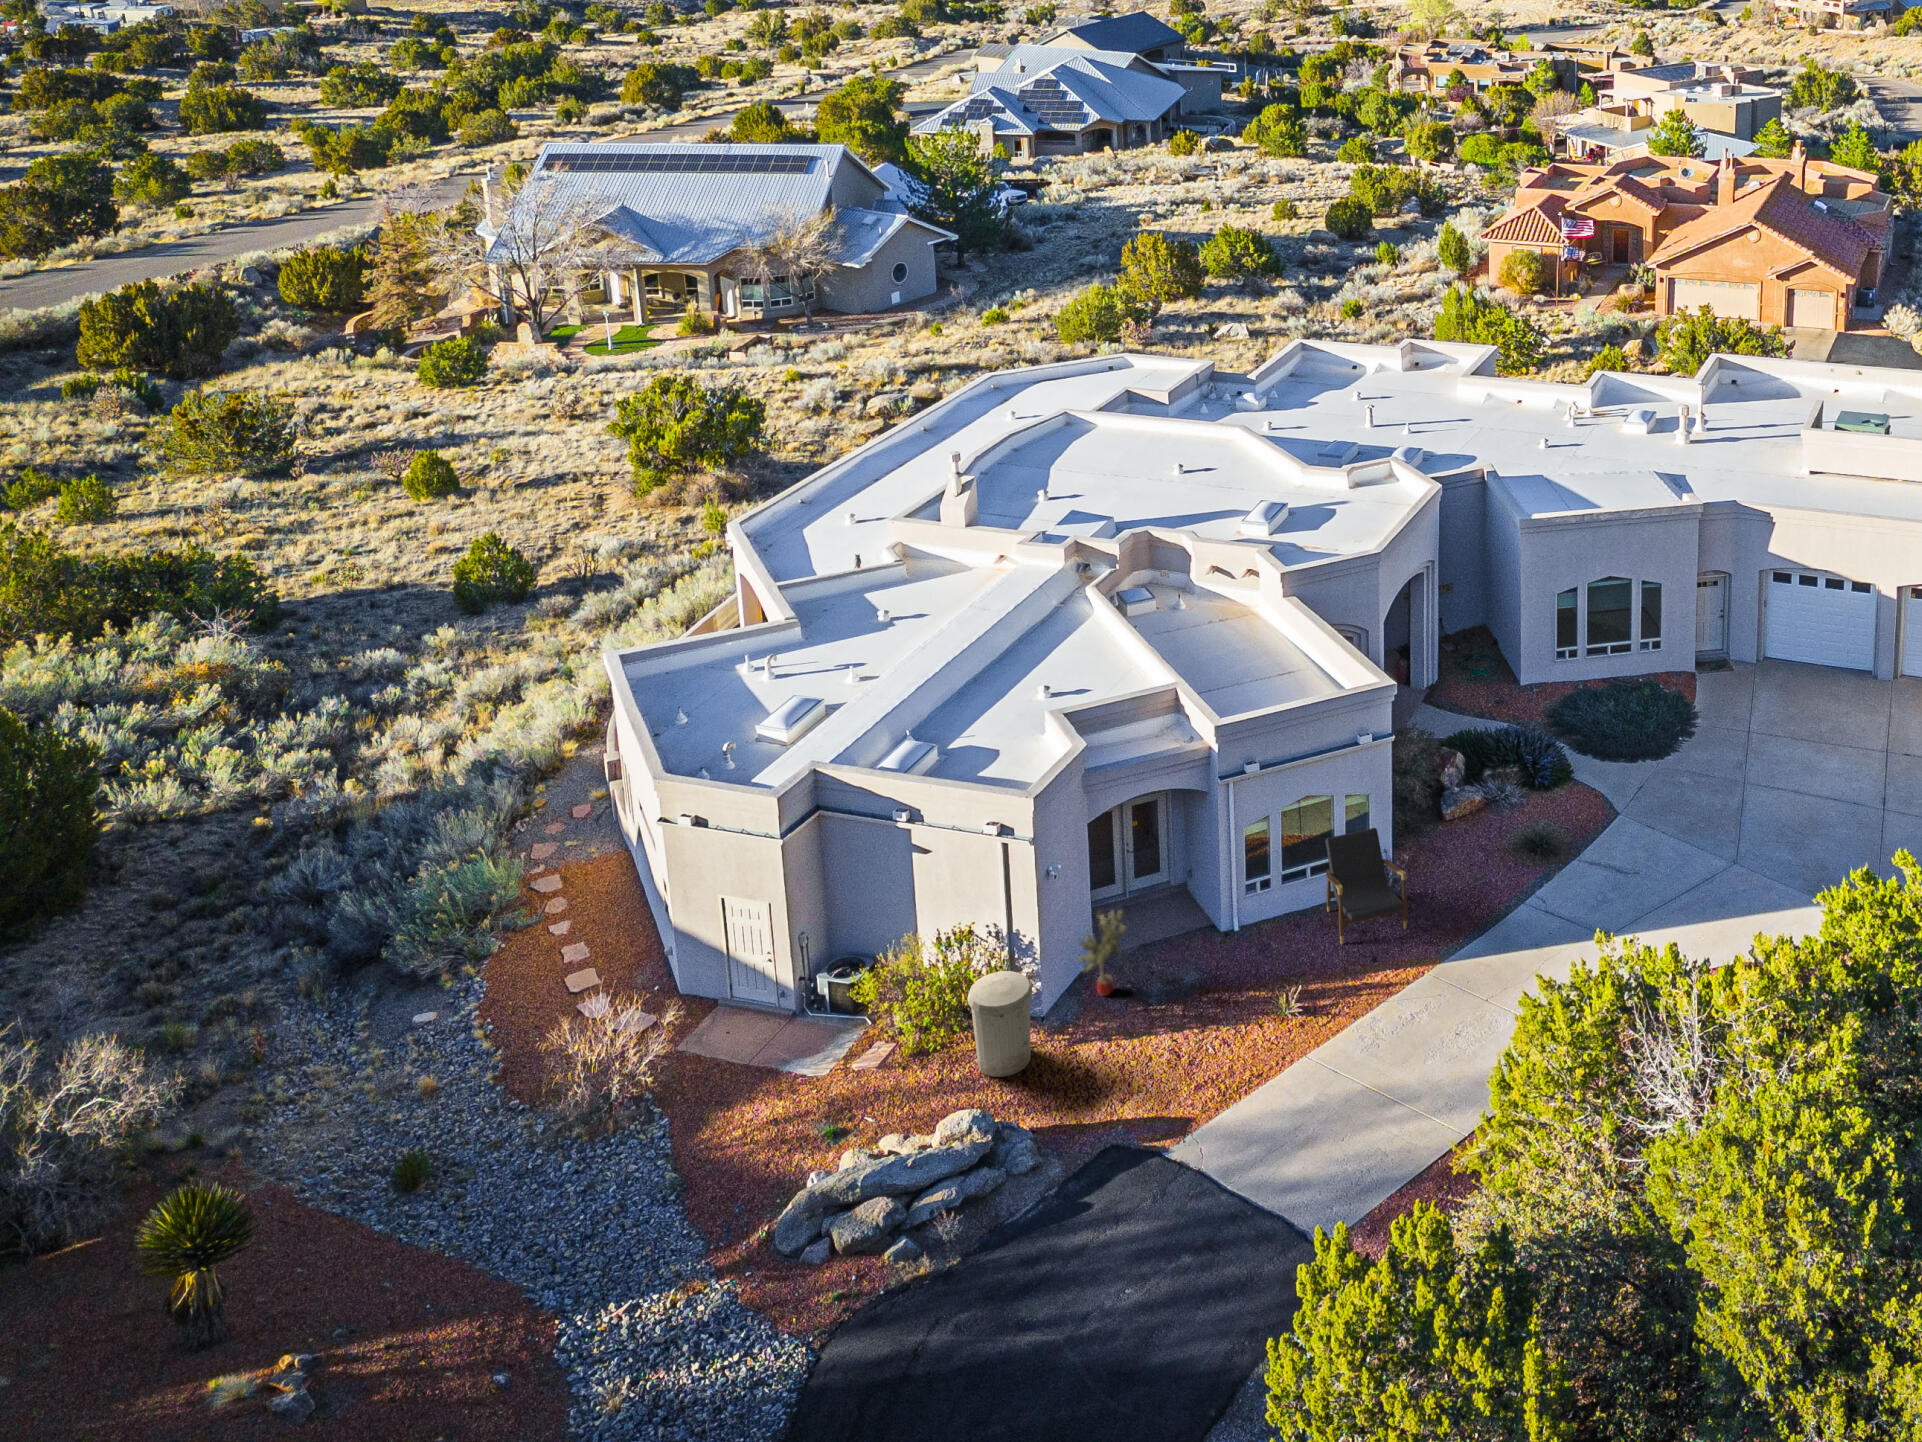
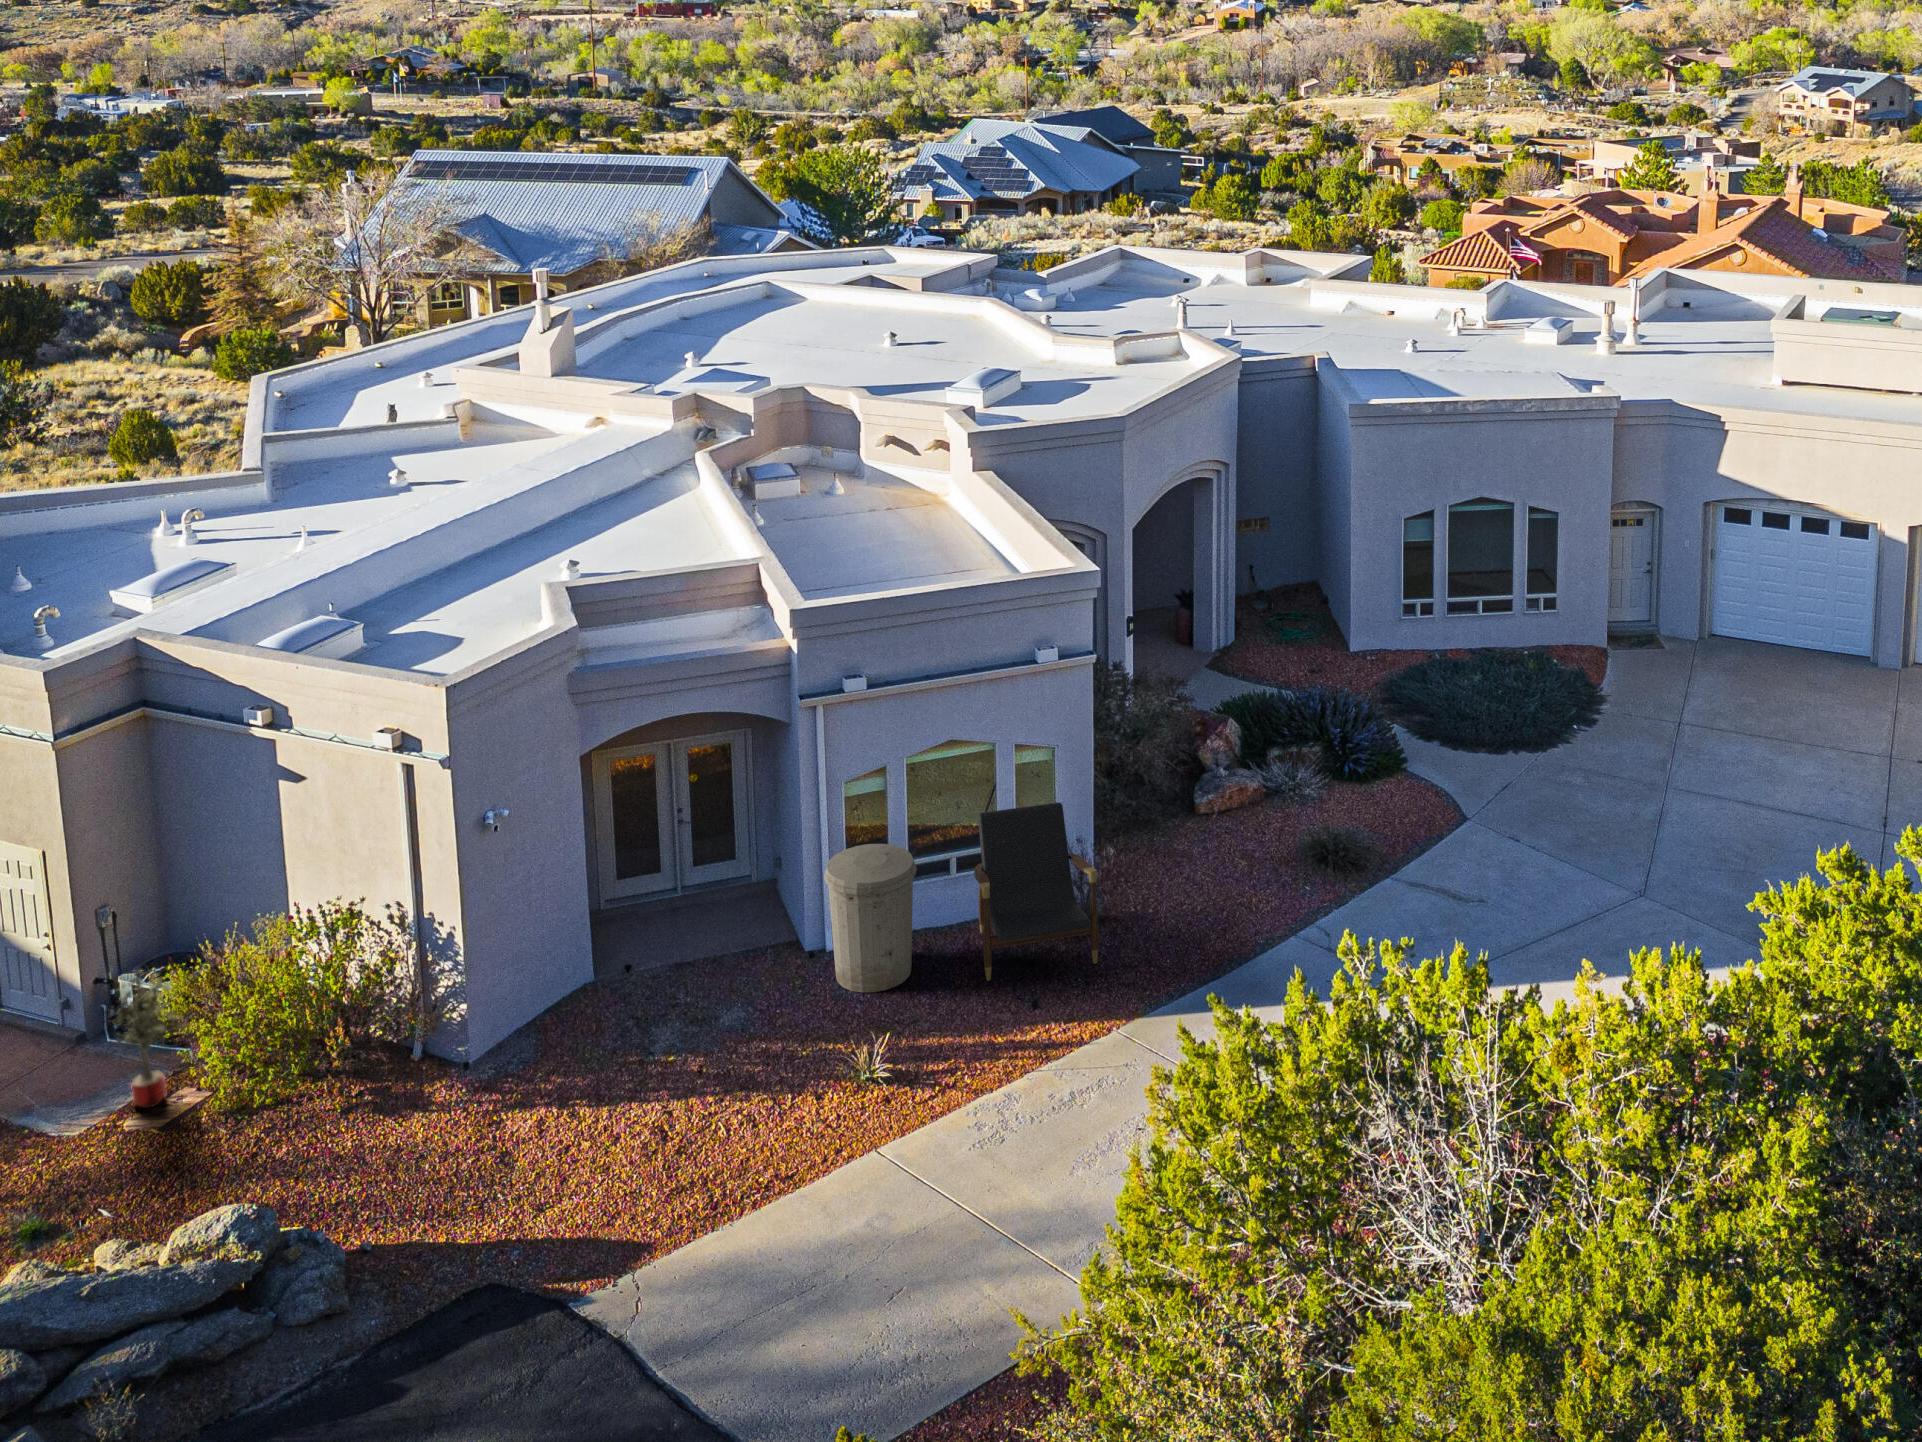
potted tree: present [1078,911,1126,996] -> present [113,971,195,1108]
trash can: present [968,971,1032,1077] -> present [824,844,917,992]

